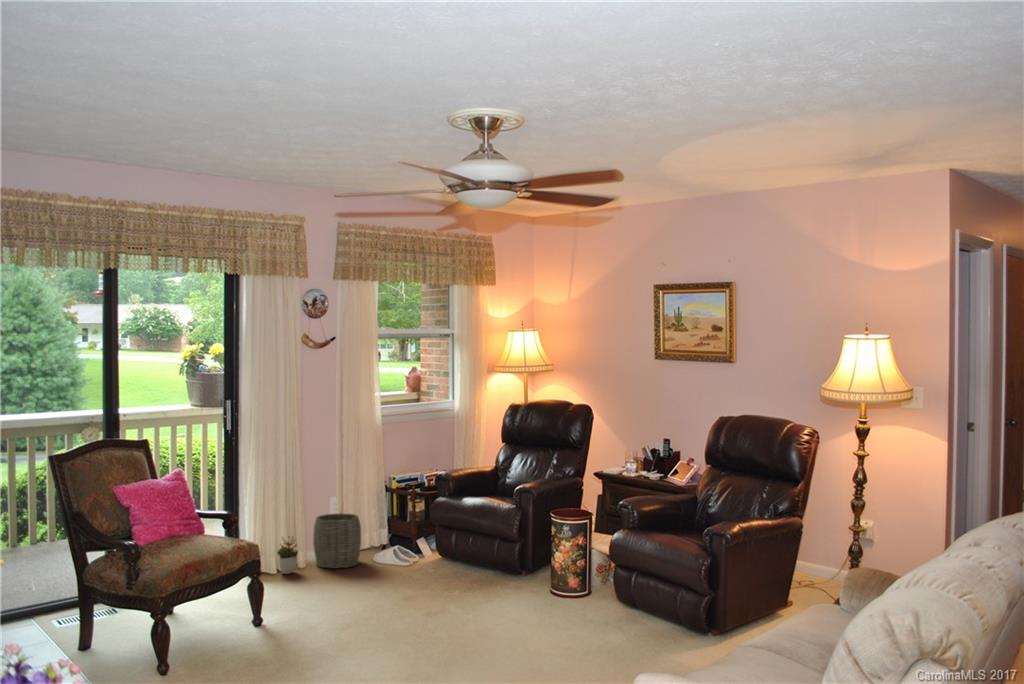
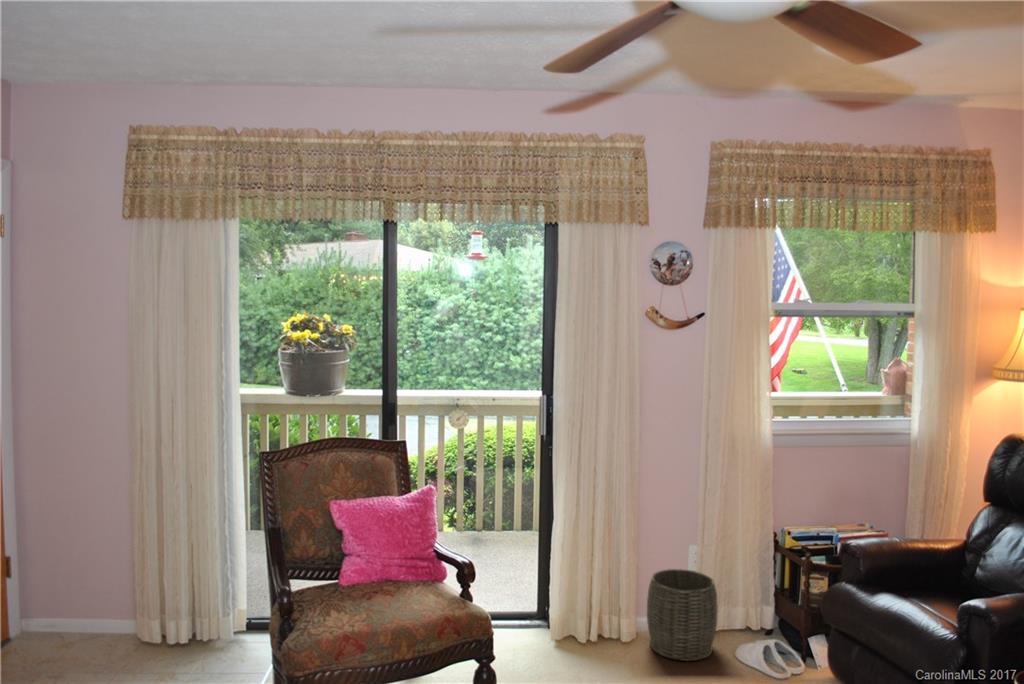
decorative plant: present [277,539,298,574] -> none [585,597,616,651]

